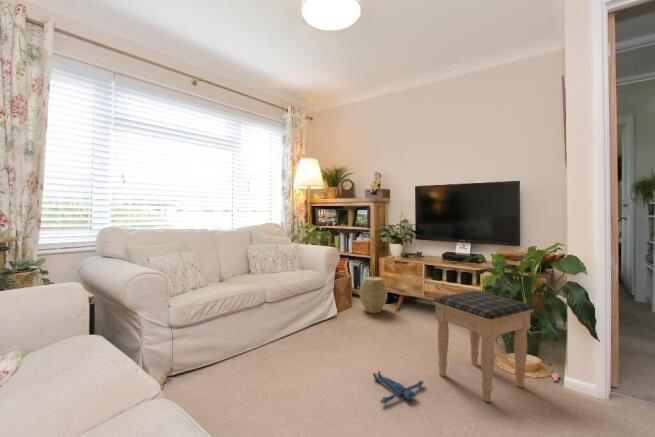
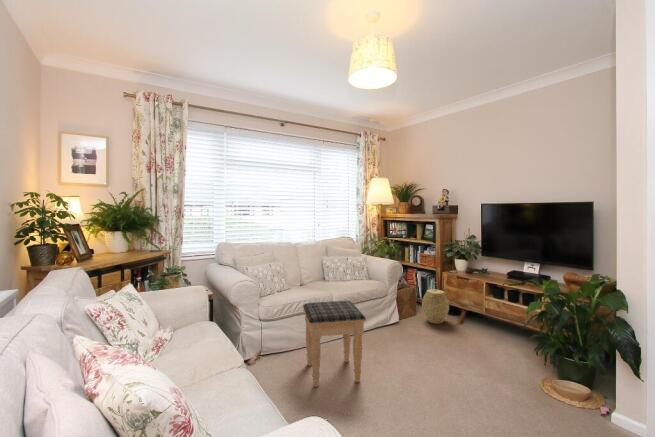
footstool: present [433,291,534,402] -> present [303,301,366,387]
plush toy: present [373,371,423,403] -> none [412,375,457,404]

